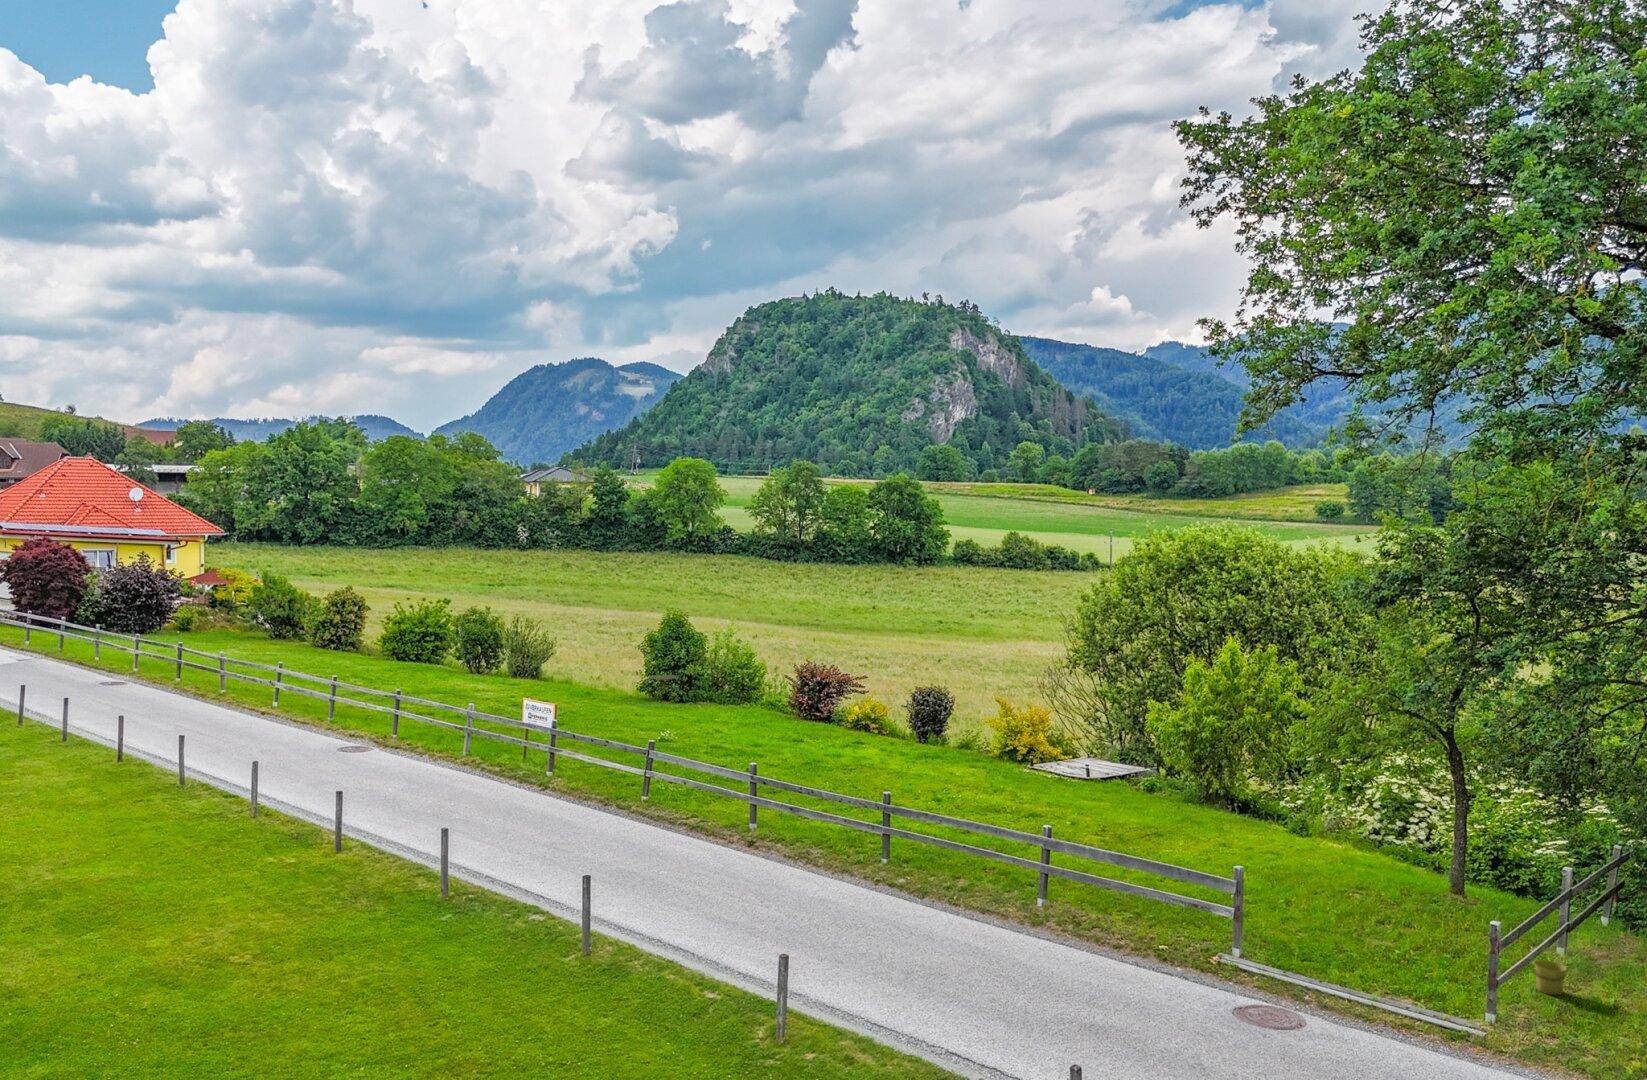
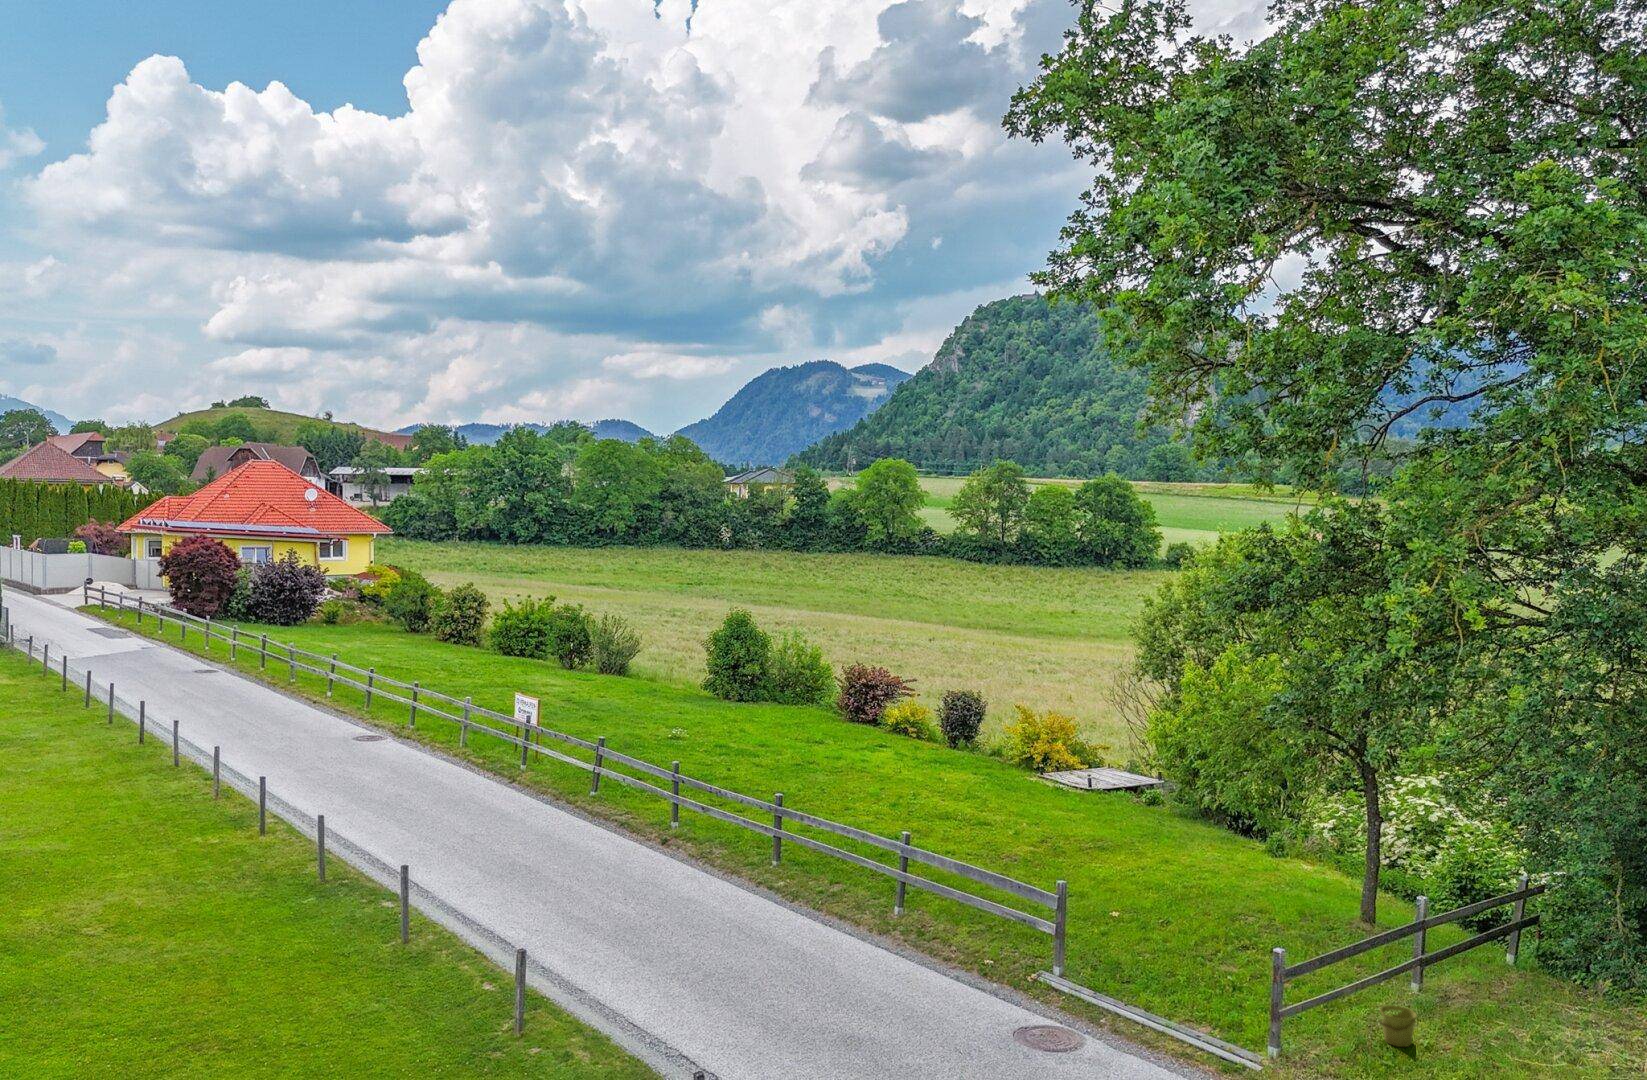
round table: present [648,675,678,692] -> none [701,672,733,697]

